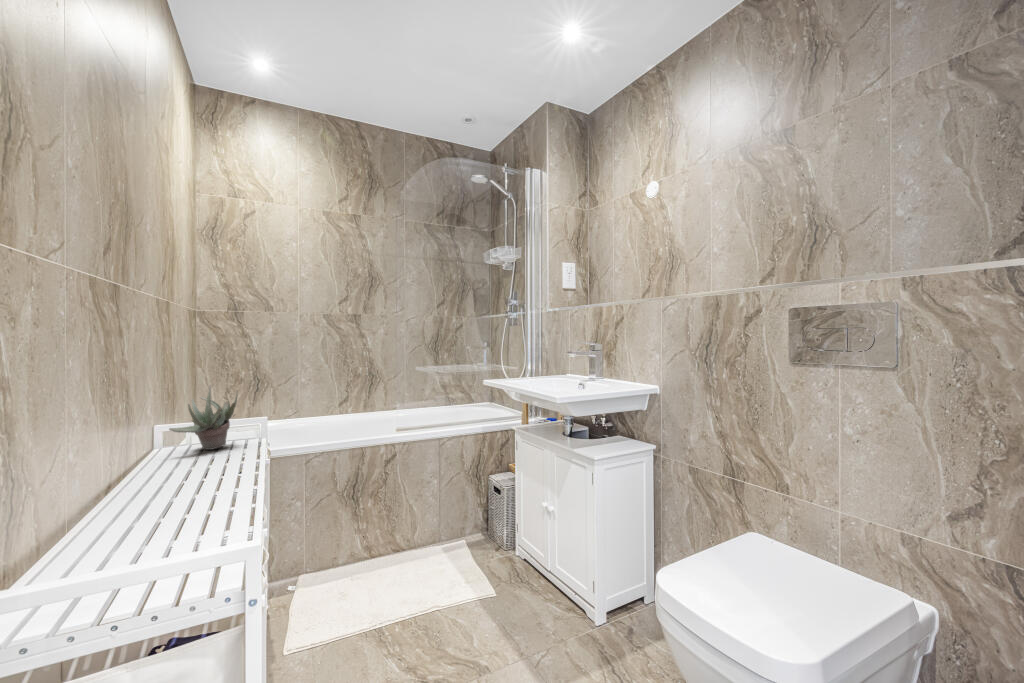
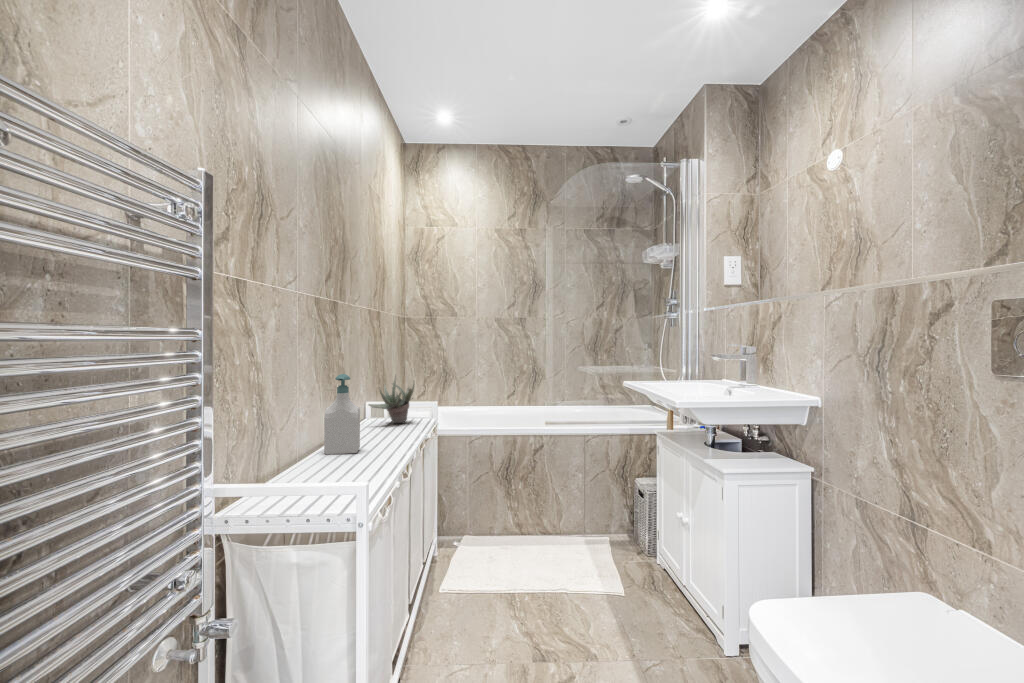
soap bottle: none [122,390,182,512] -> present [324,374,360,454]

